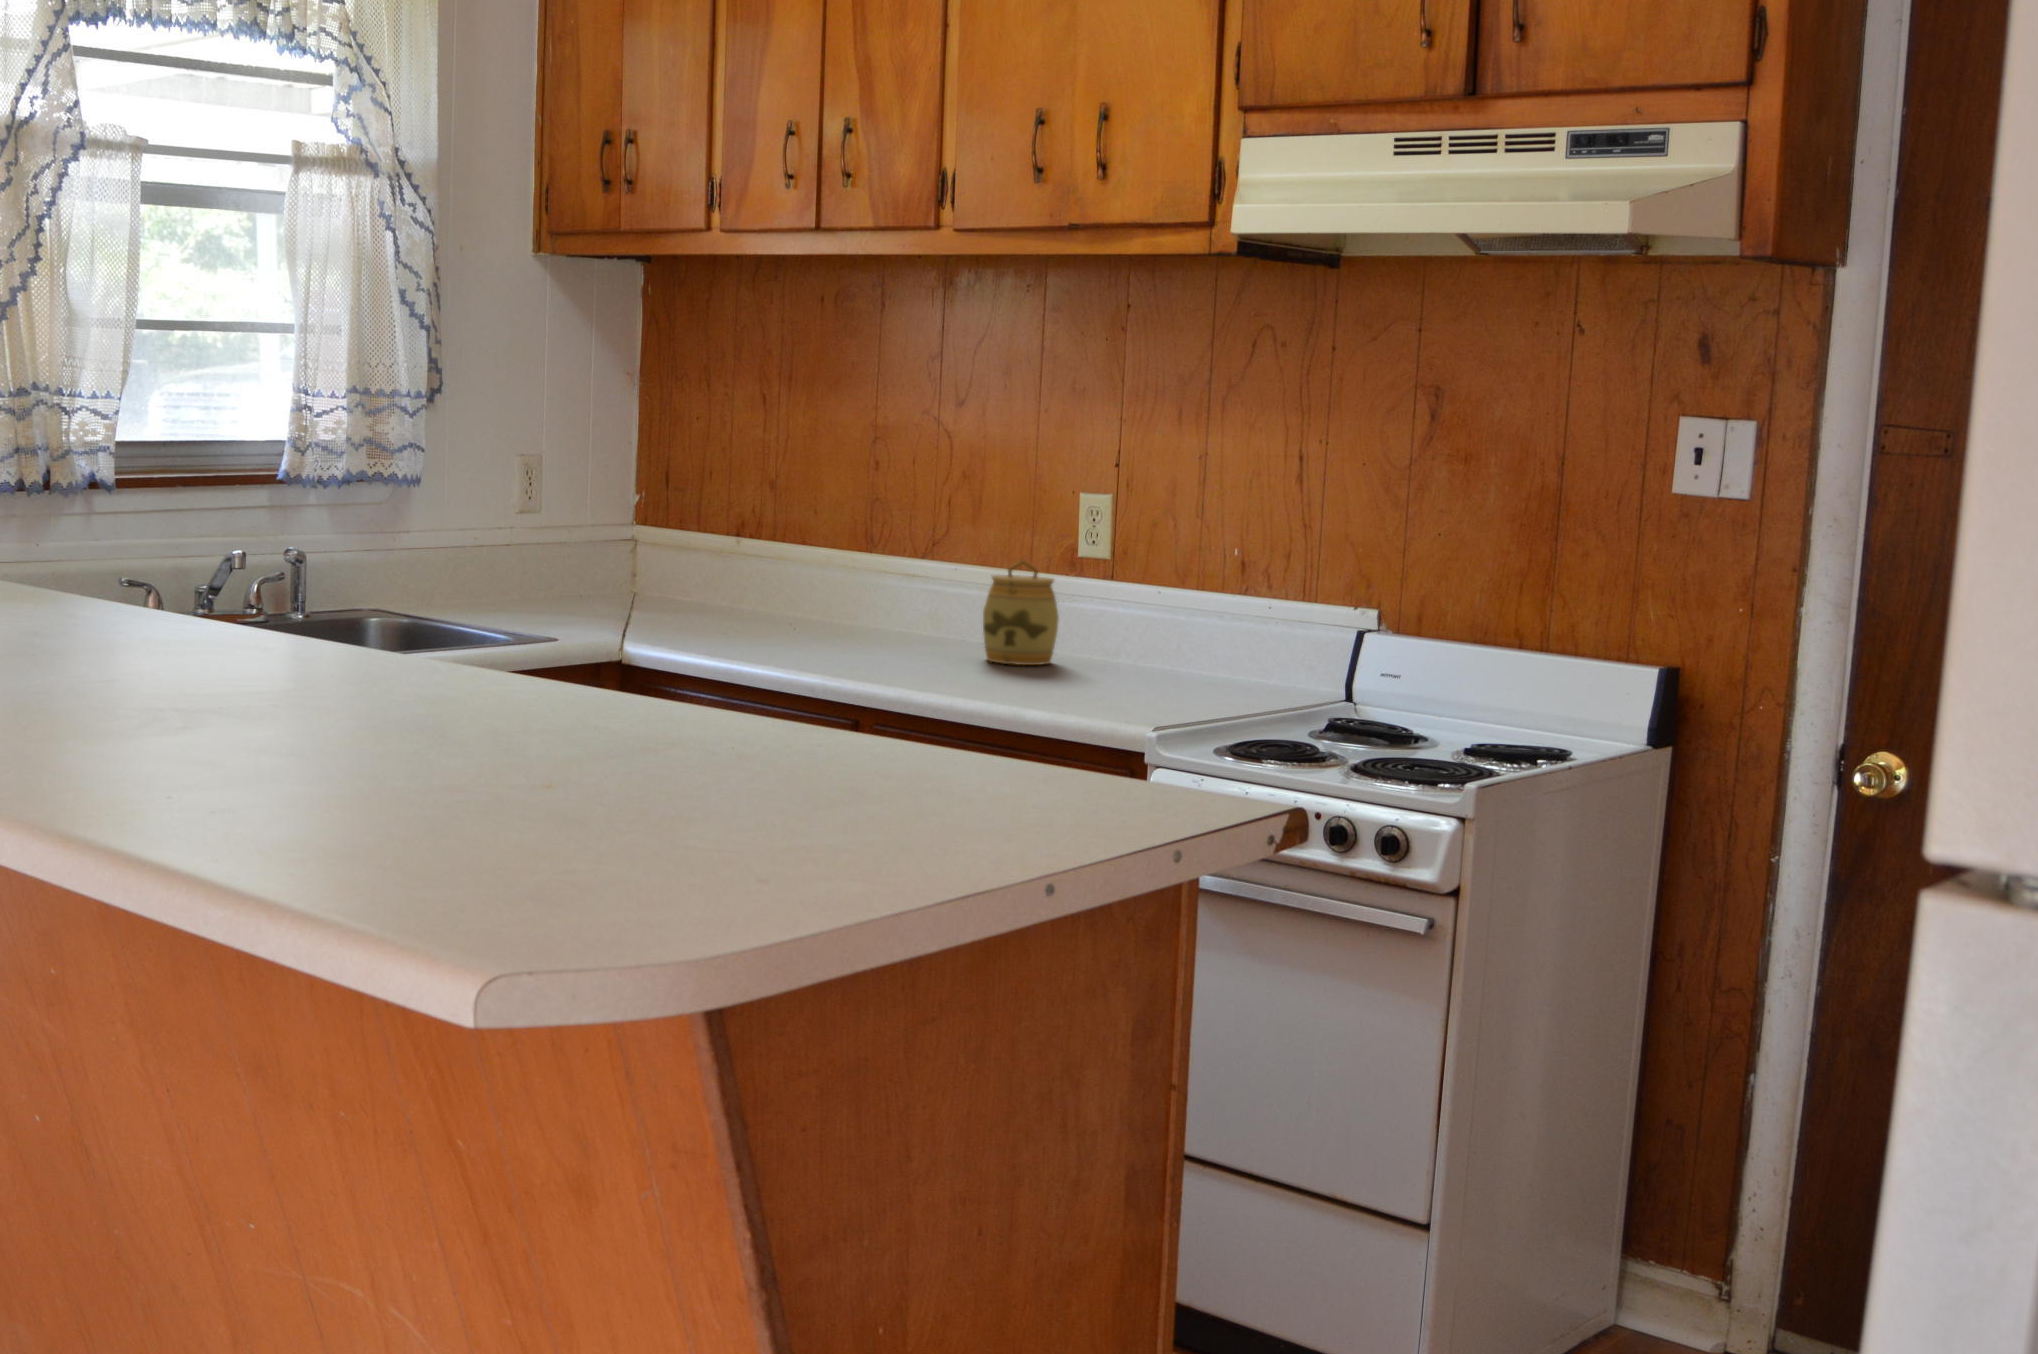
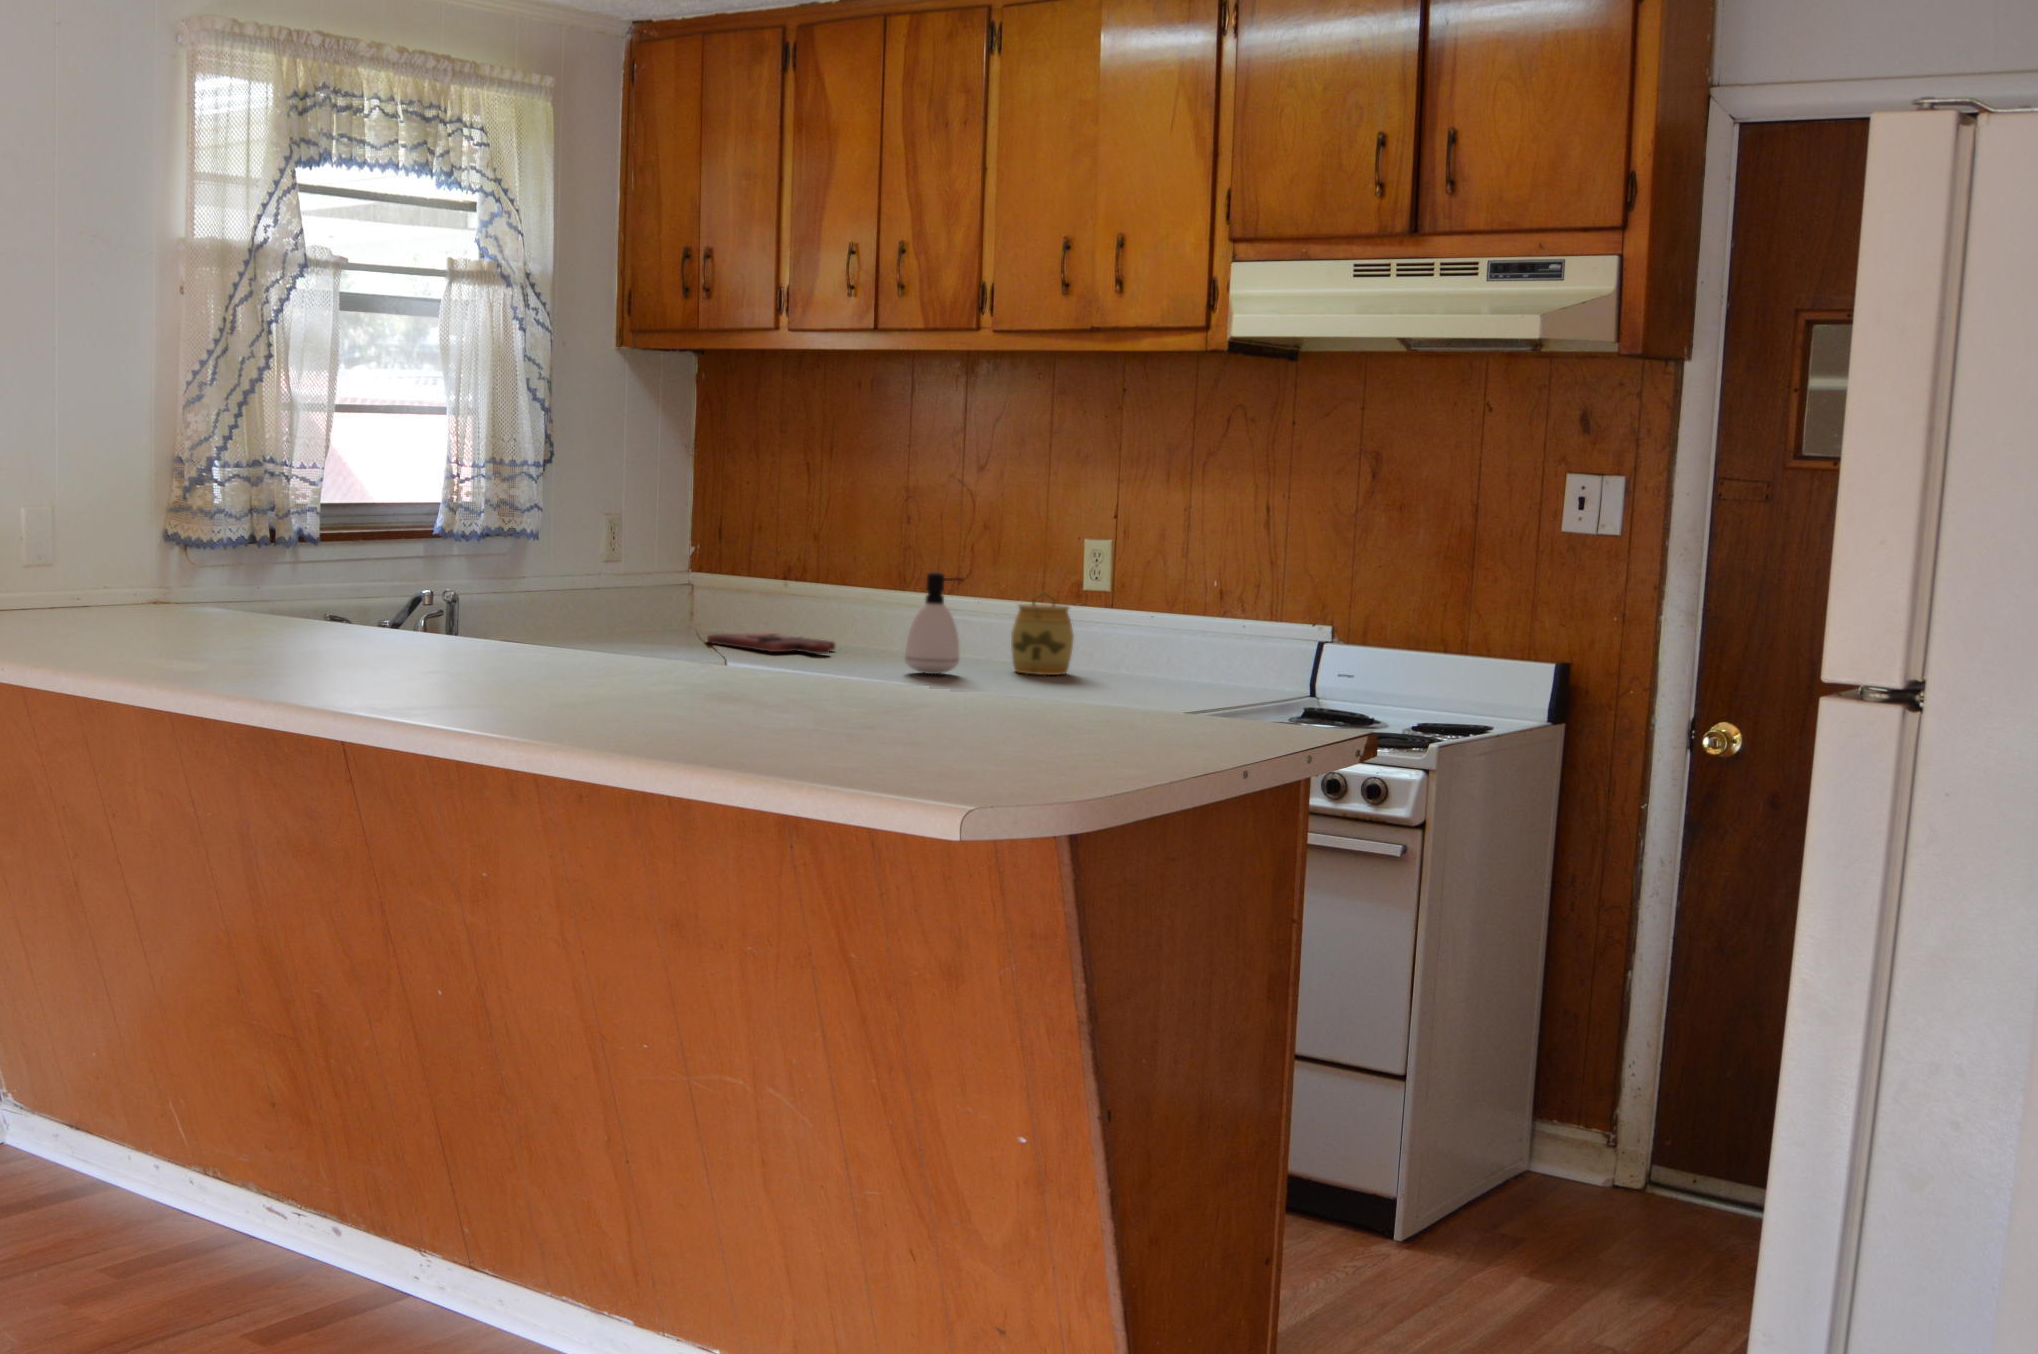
soap dispenser: none [843,535,916,662] -> present [905,572,963,674]
cutting board: none [629,604,780,633] -> present [707,632,835,654]

